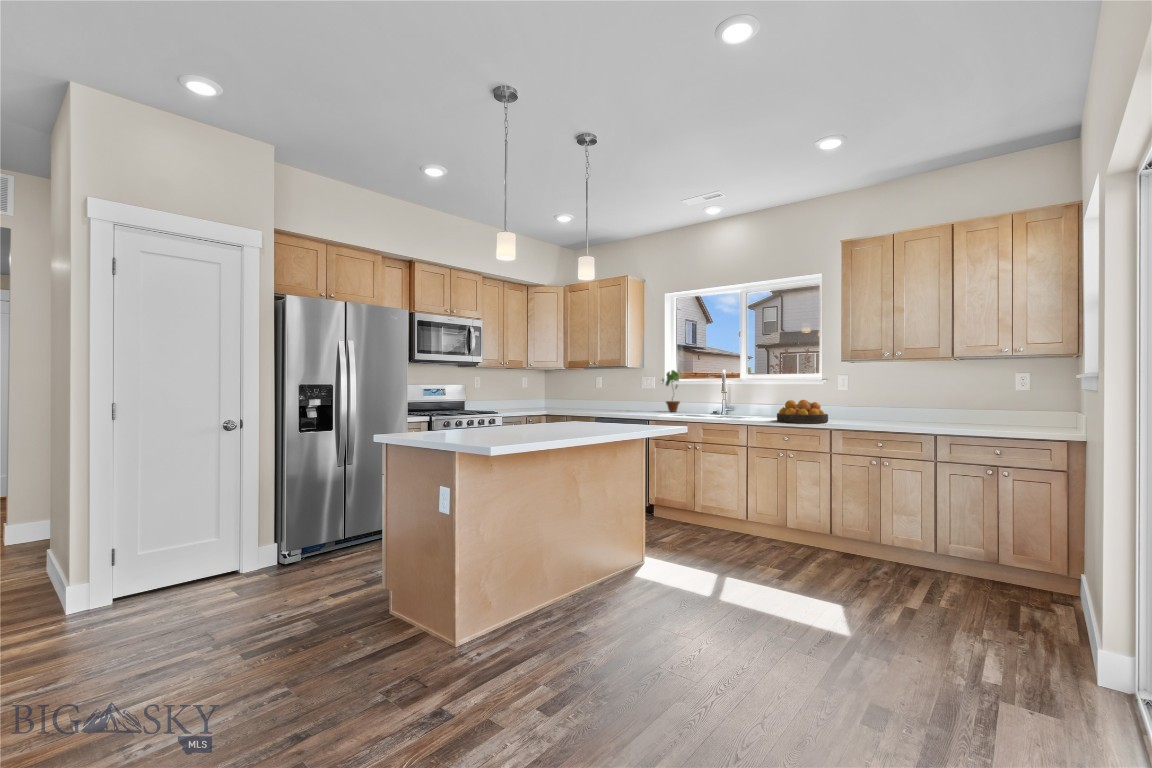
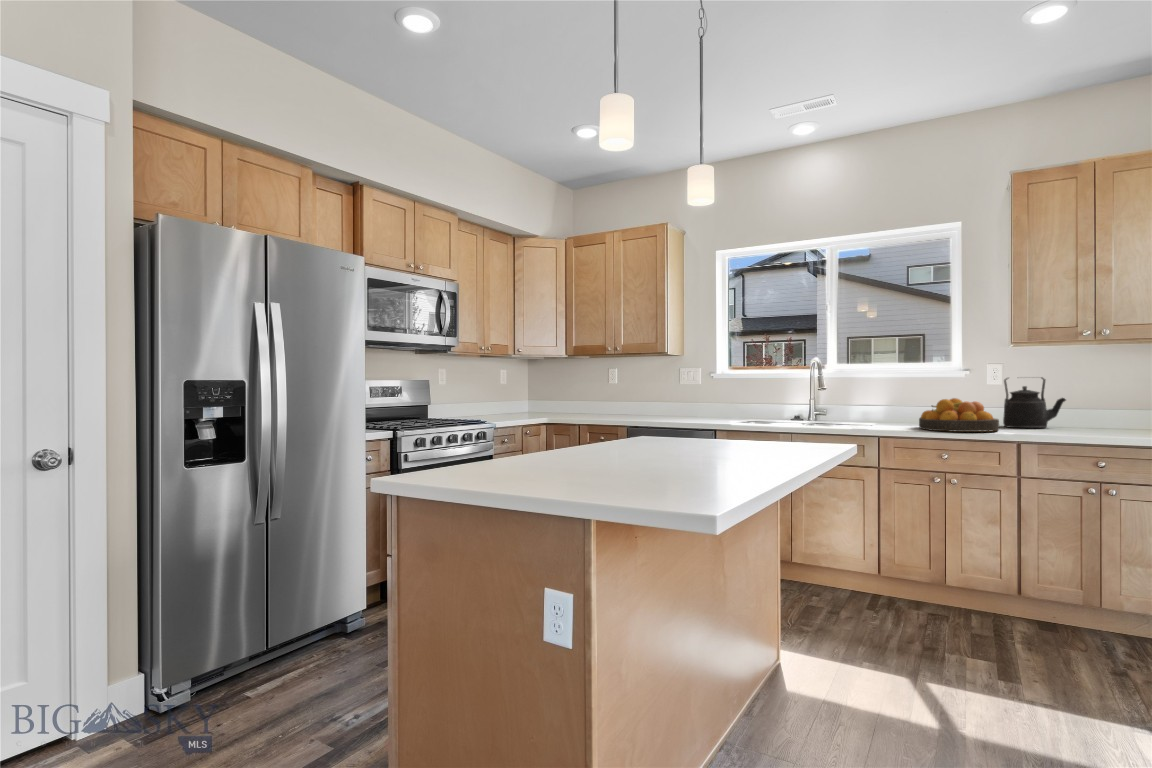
potted plant: present [662,370,681,412] -> none [714,357,741,416]
kettle: none [844,385,887,422] -> present [1003,377,1066,428]

